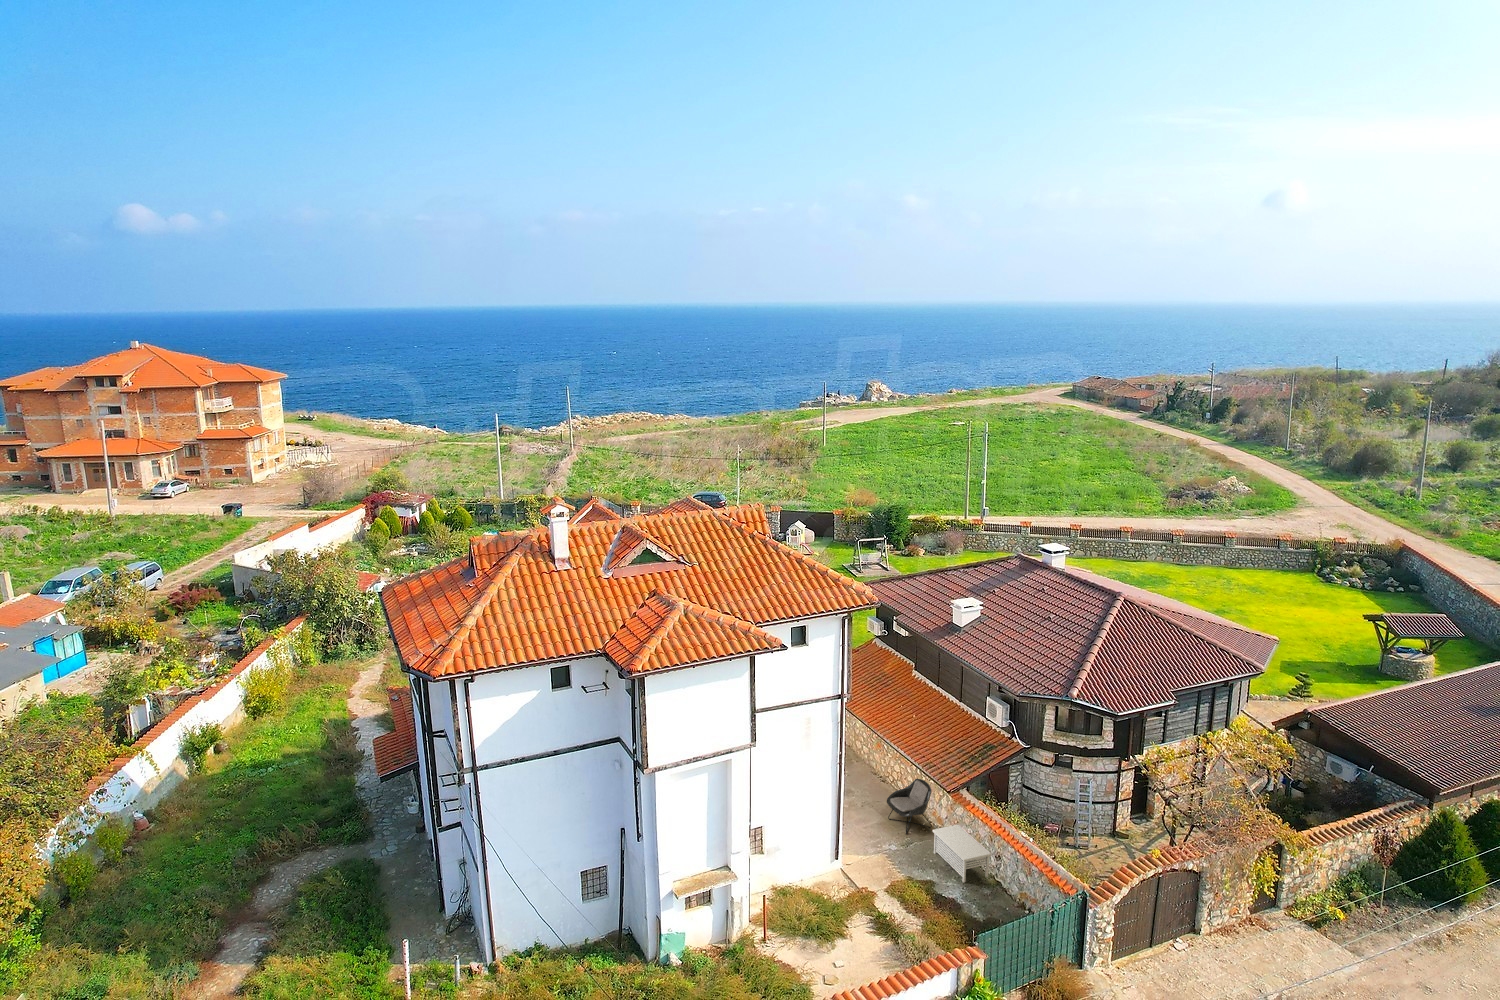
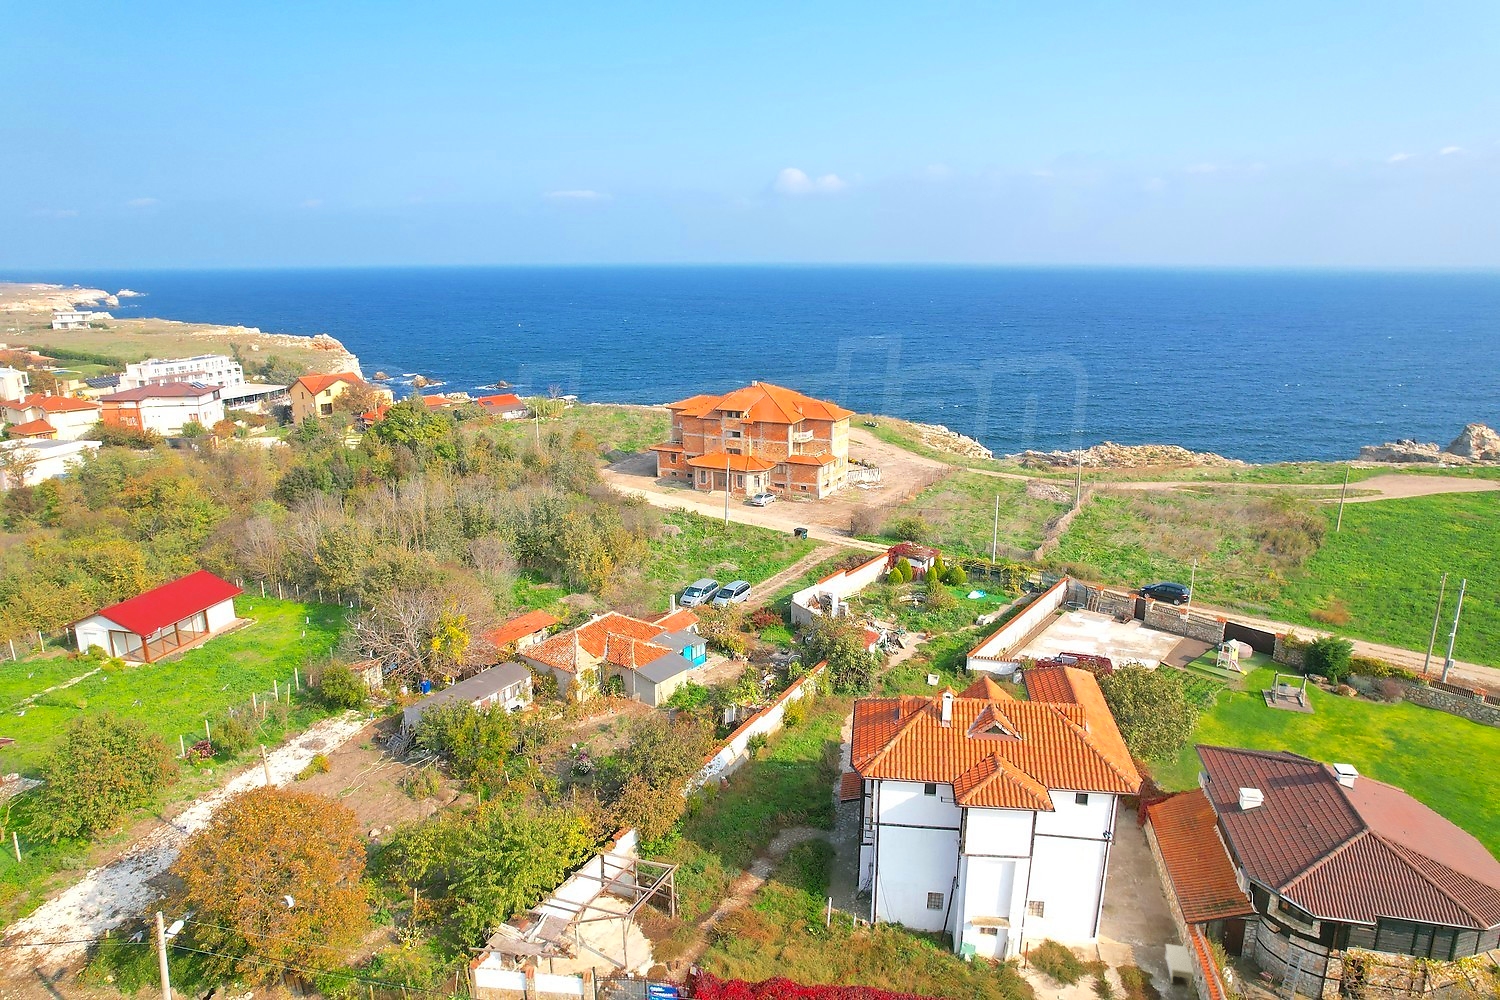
lounge chair: present [887,779,932,834] -> none [1149,907,1179,942]

